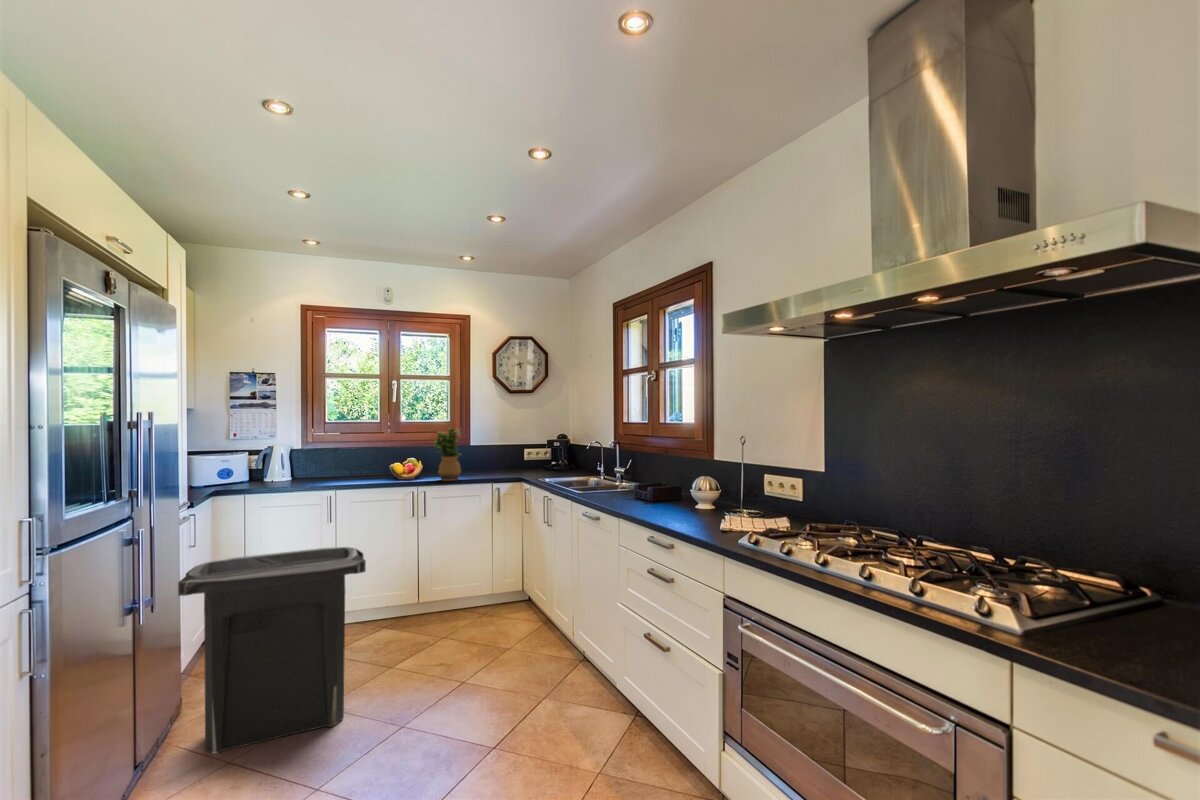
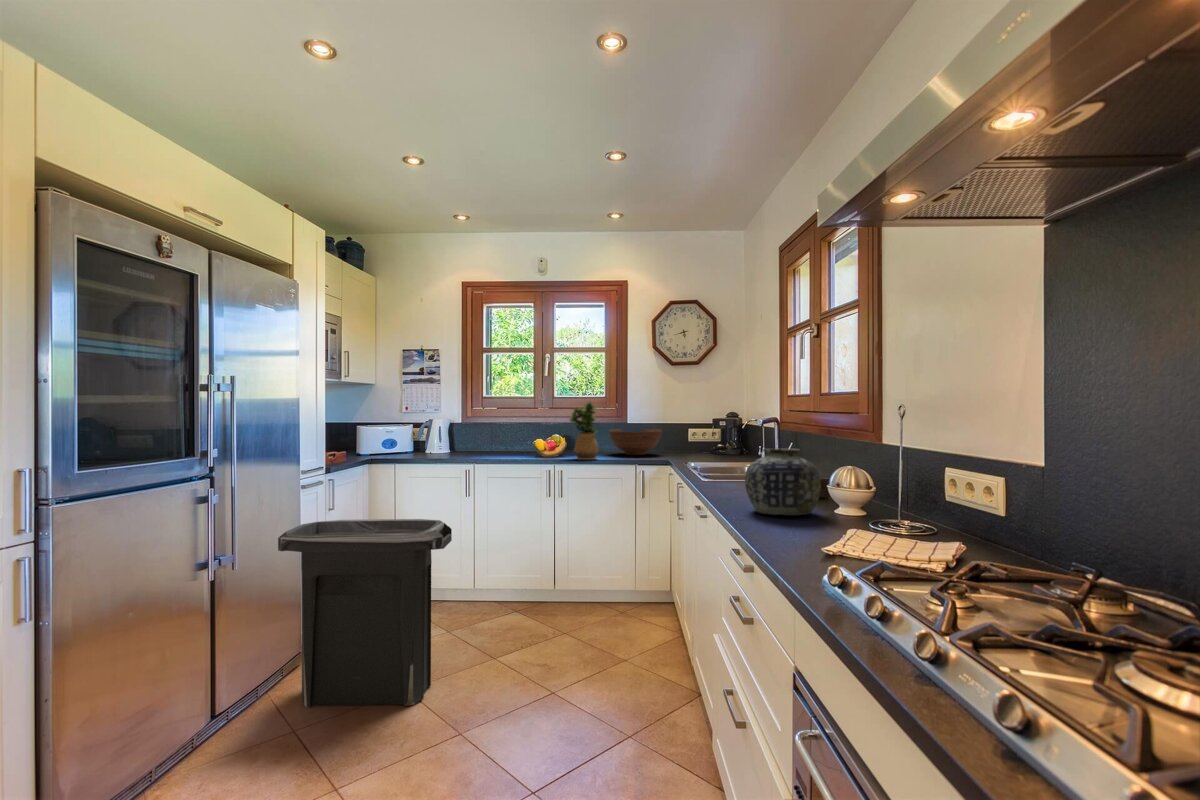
fruit bowl: none [461,450,510,474] -> present [609,429,662,455]
vase: none [642,466,692,512] -> present [745,449,821,515]

